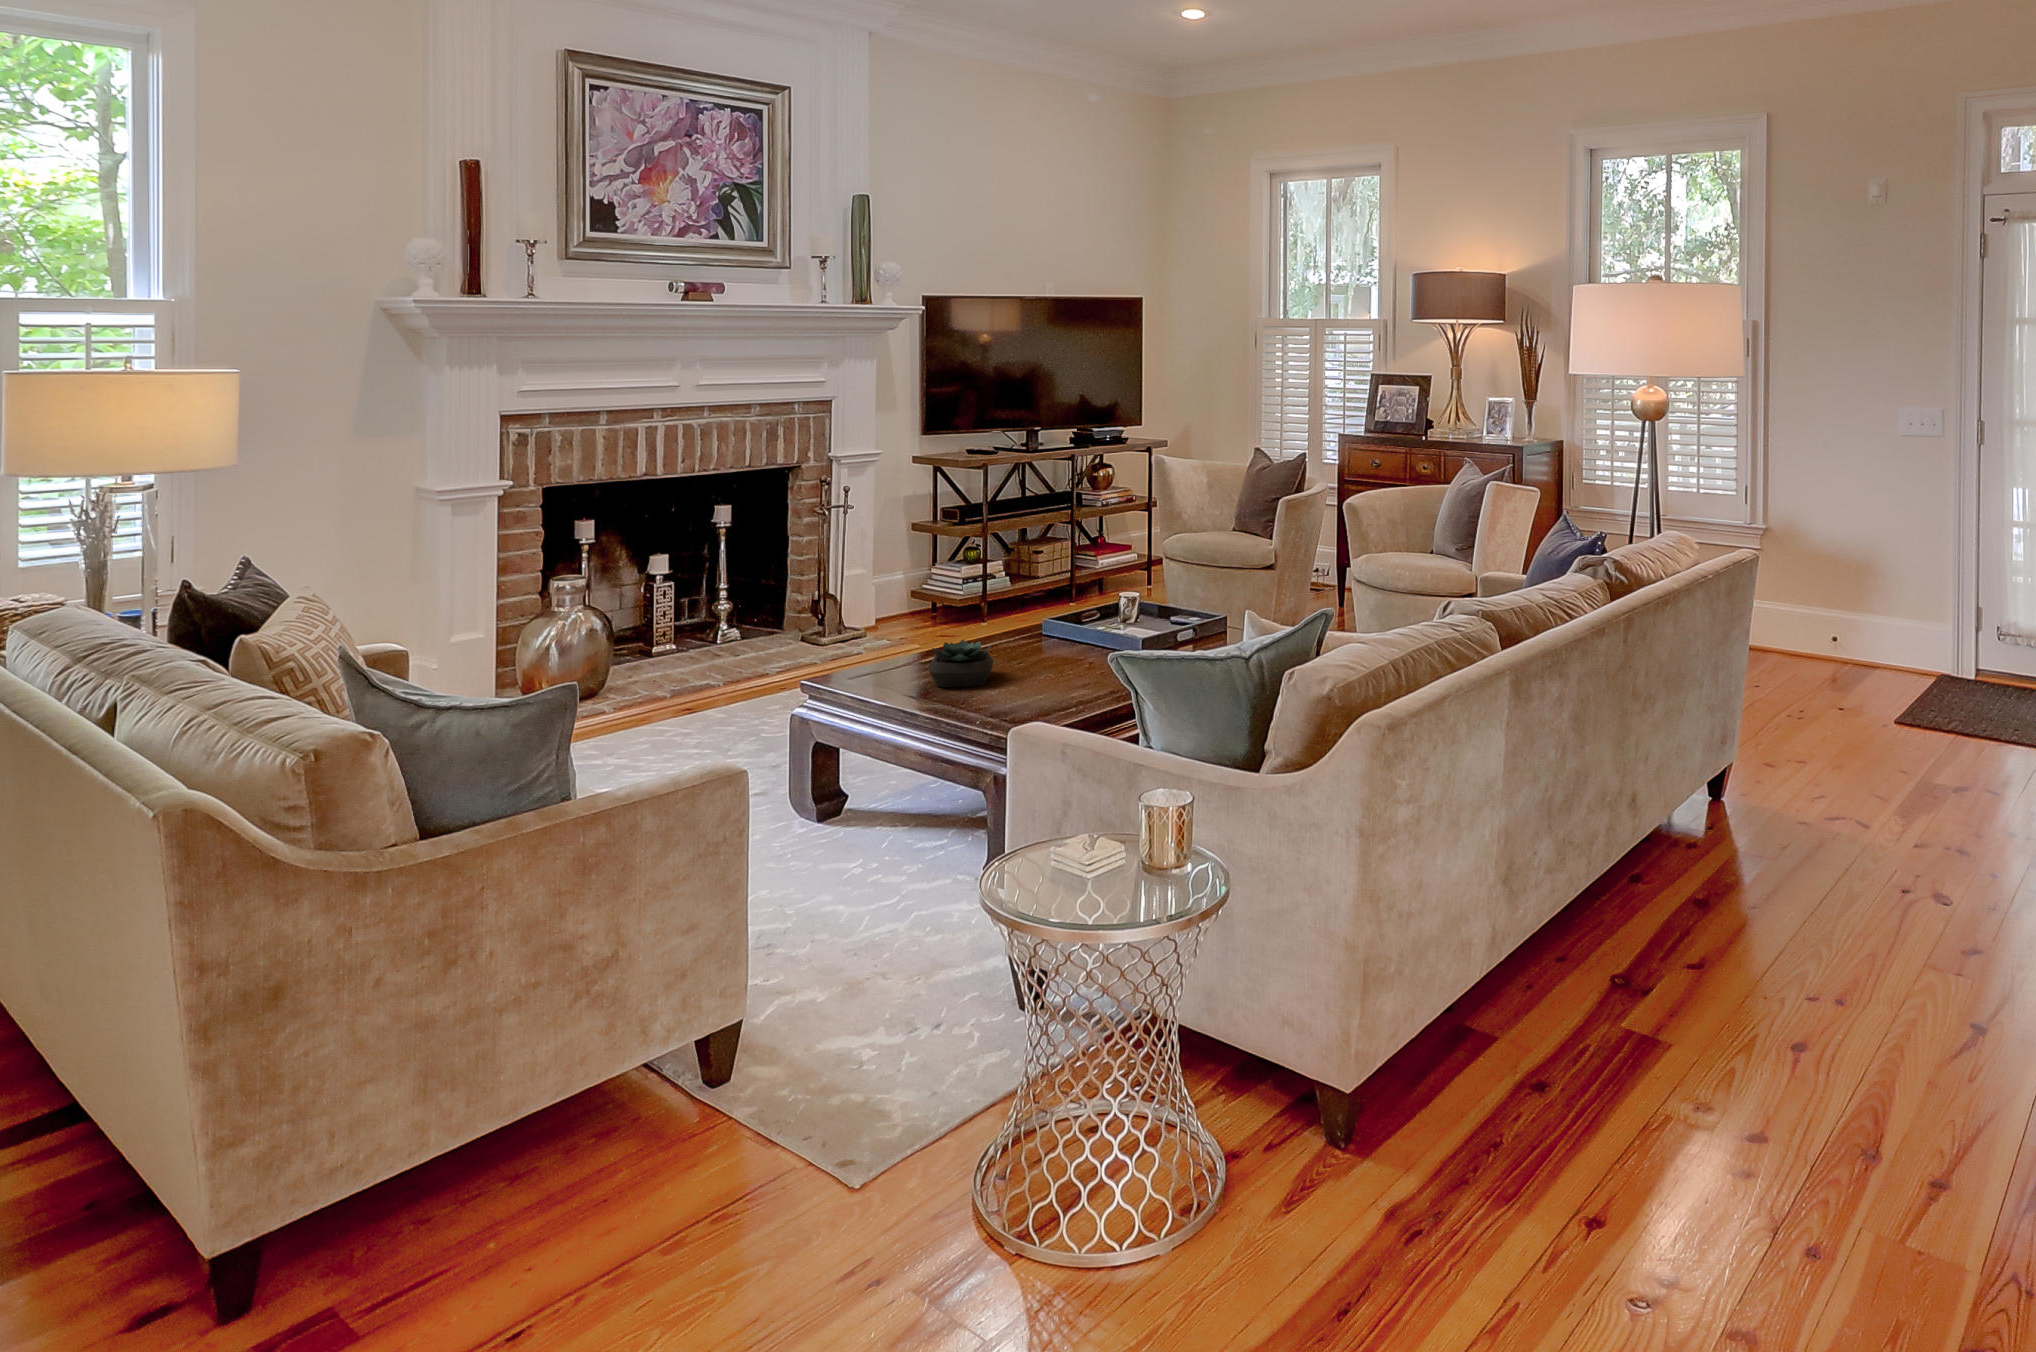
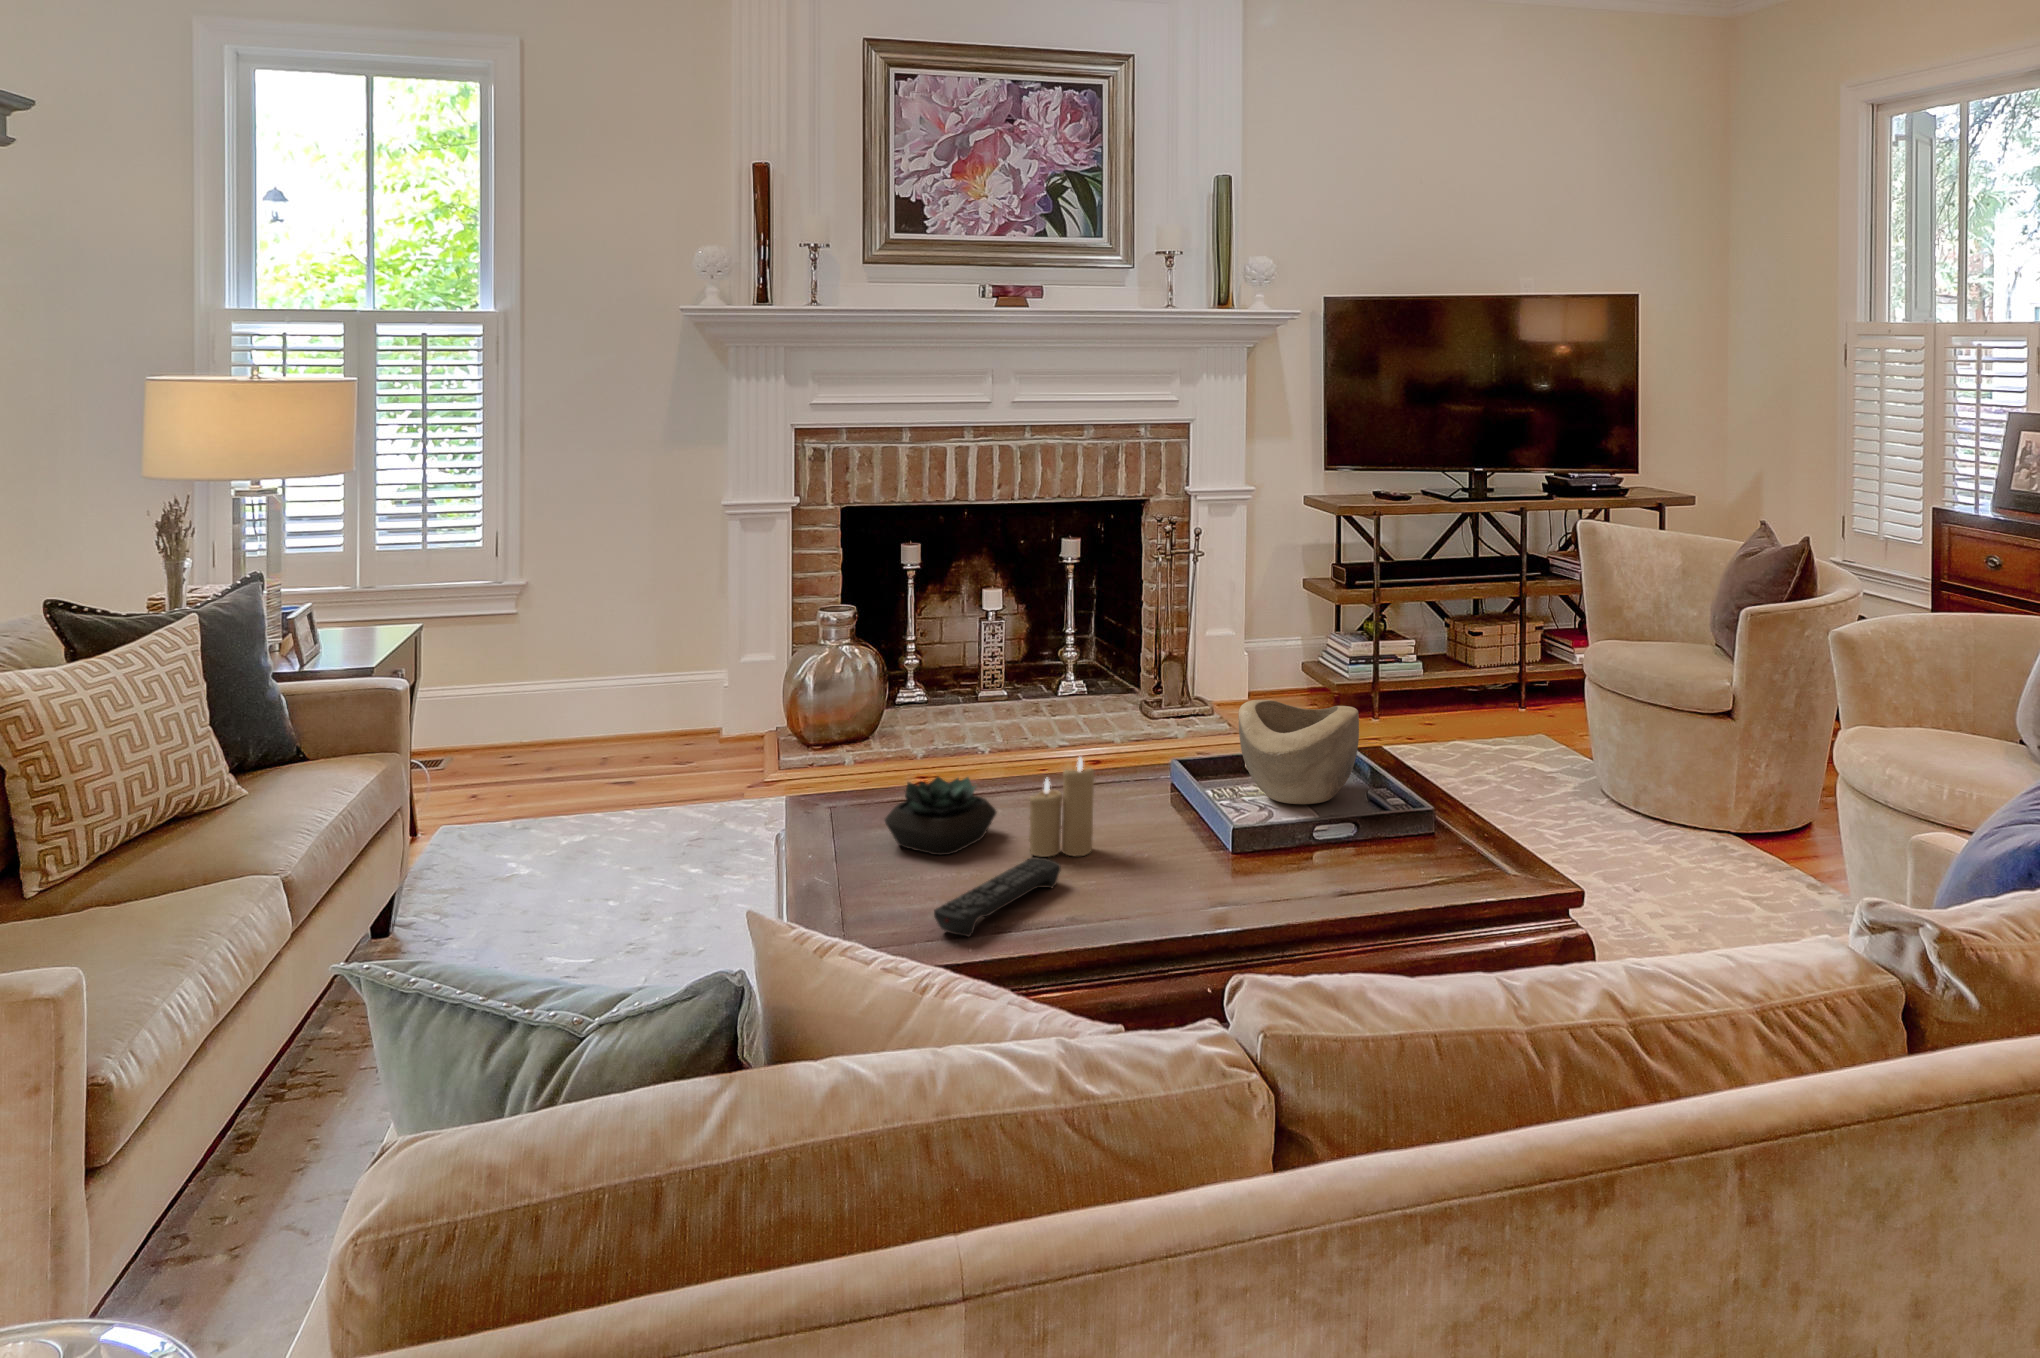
decorative bowl: none [1097,569,1172,632] -> present [1238,700,1359,804]
candle: none [1030,609,1068,675] -> present [1029,757,1094,857]
remote control: none [1054,669,1079,707] -> present [934,857,1061,937]

